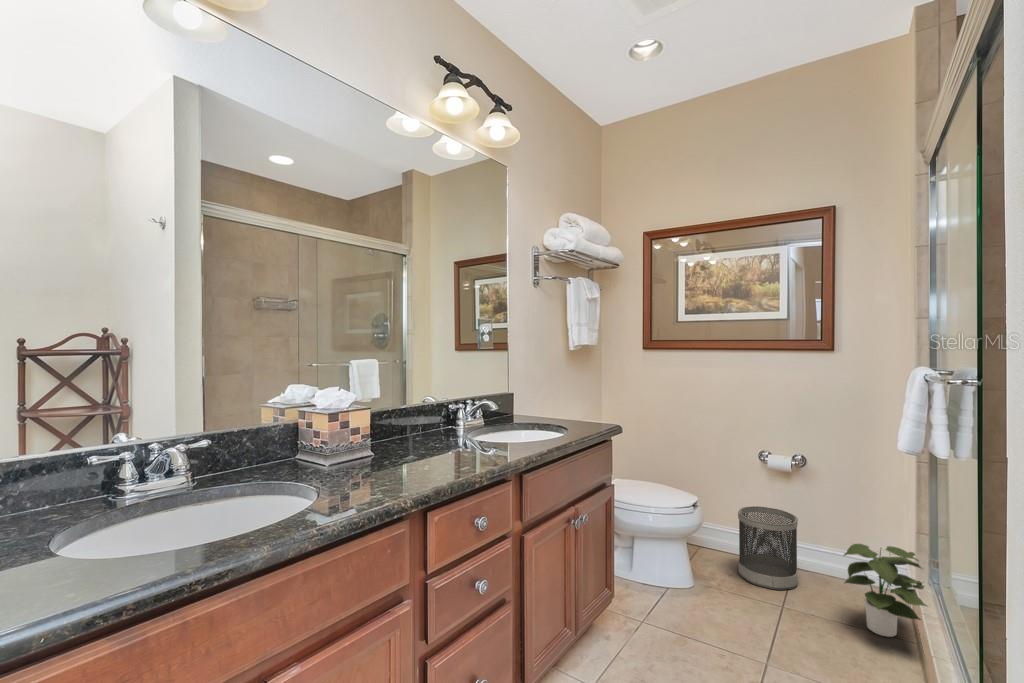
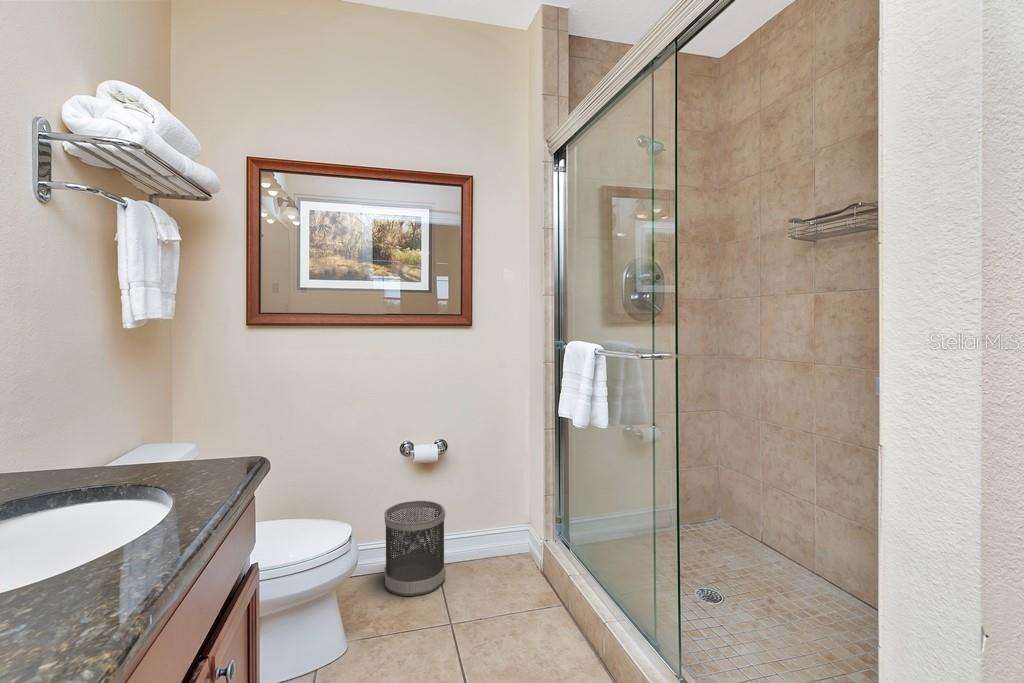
potted plant: present [844,544,927,637] -> none [497,510,570,601]

